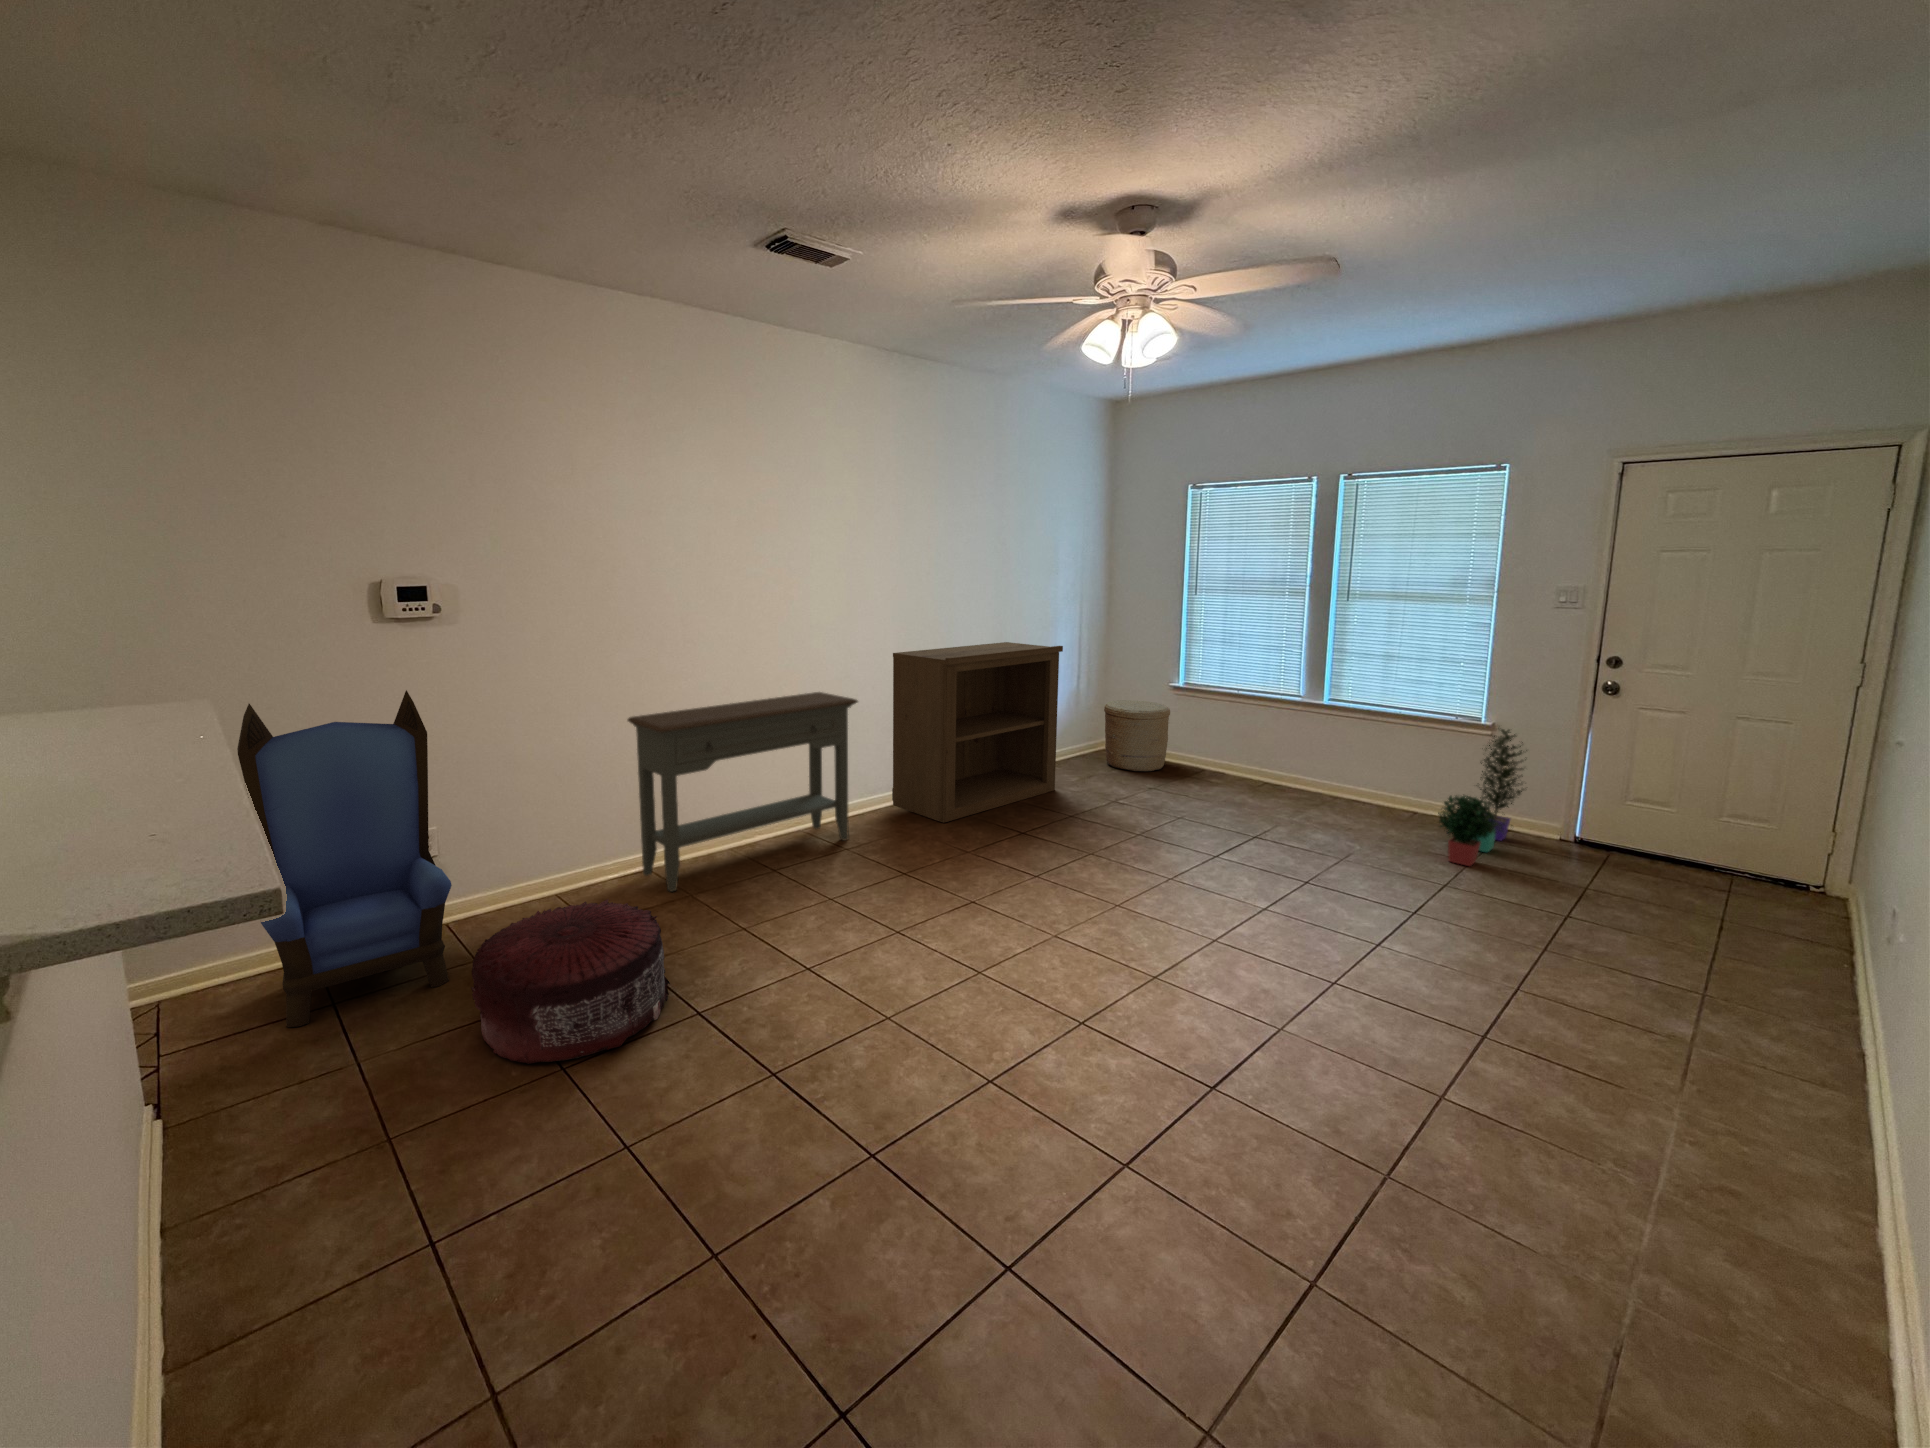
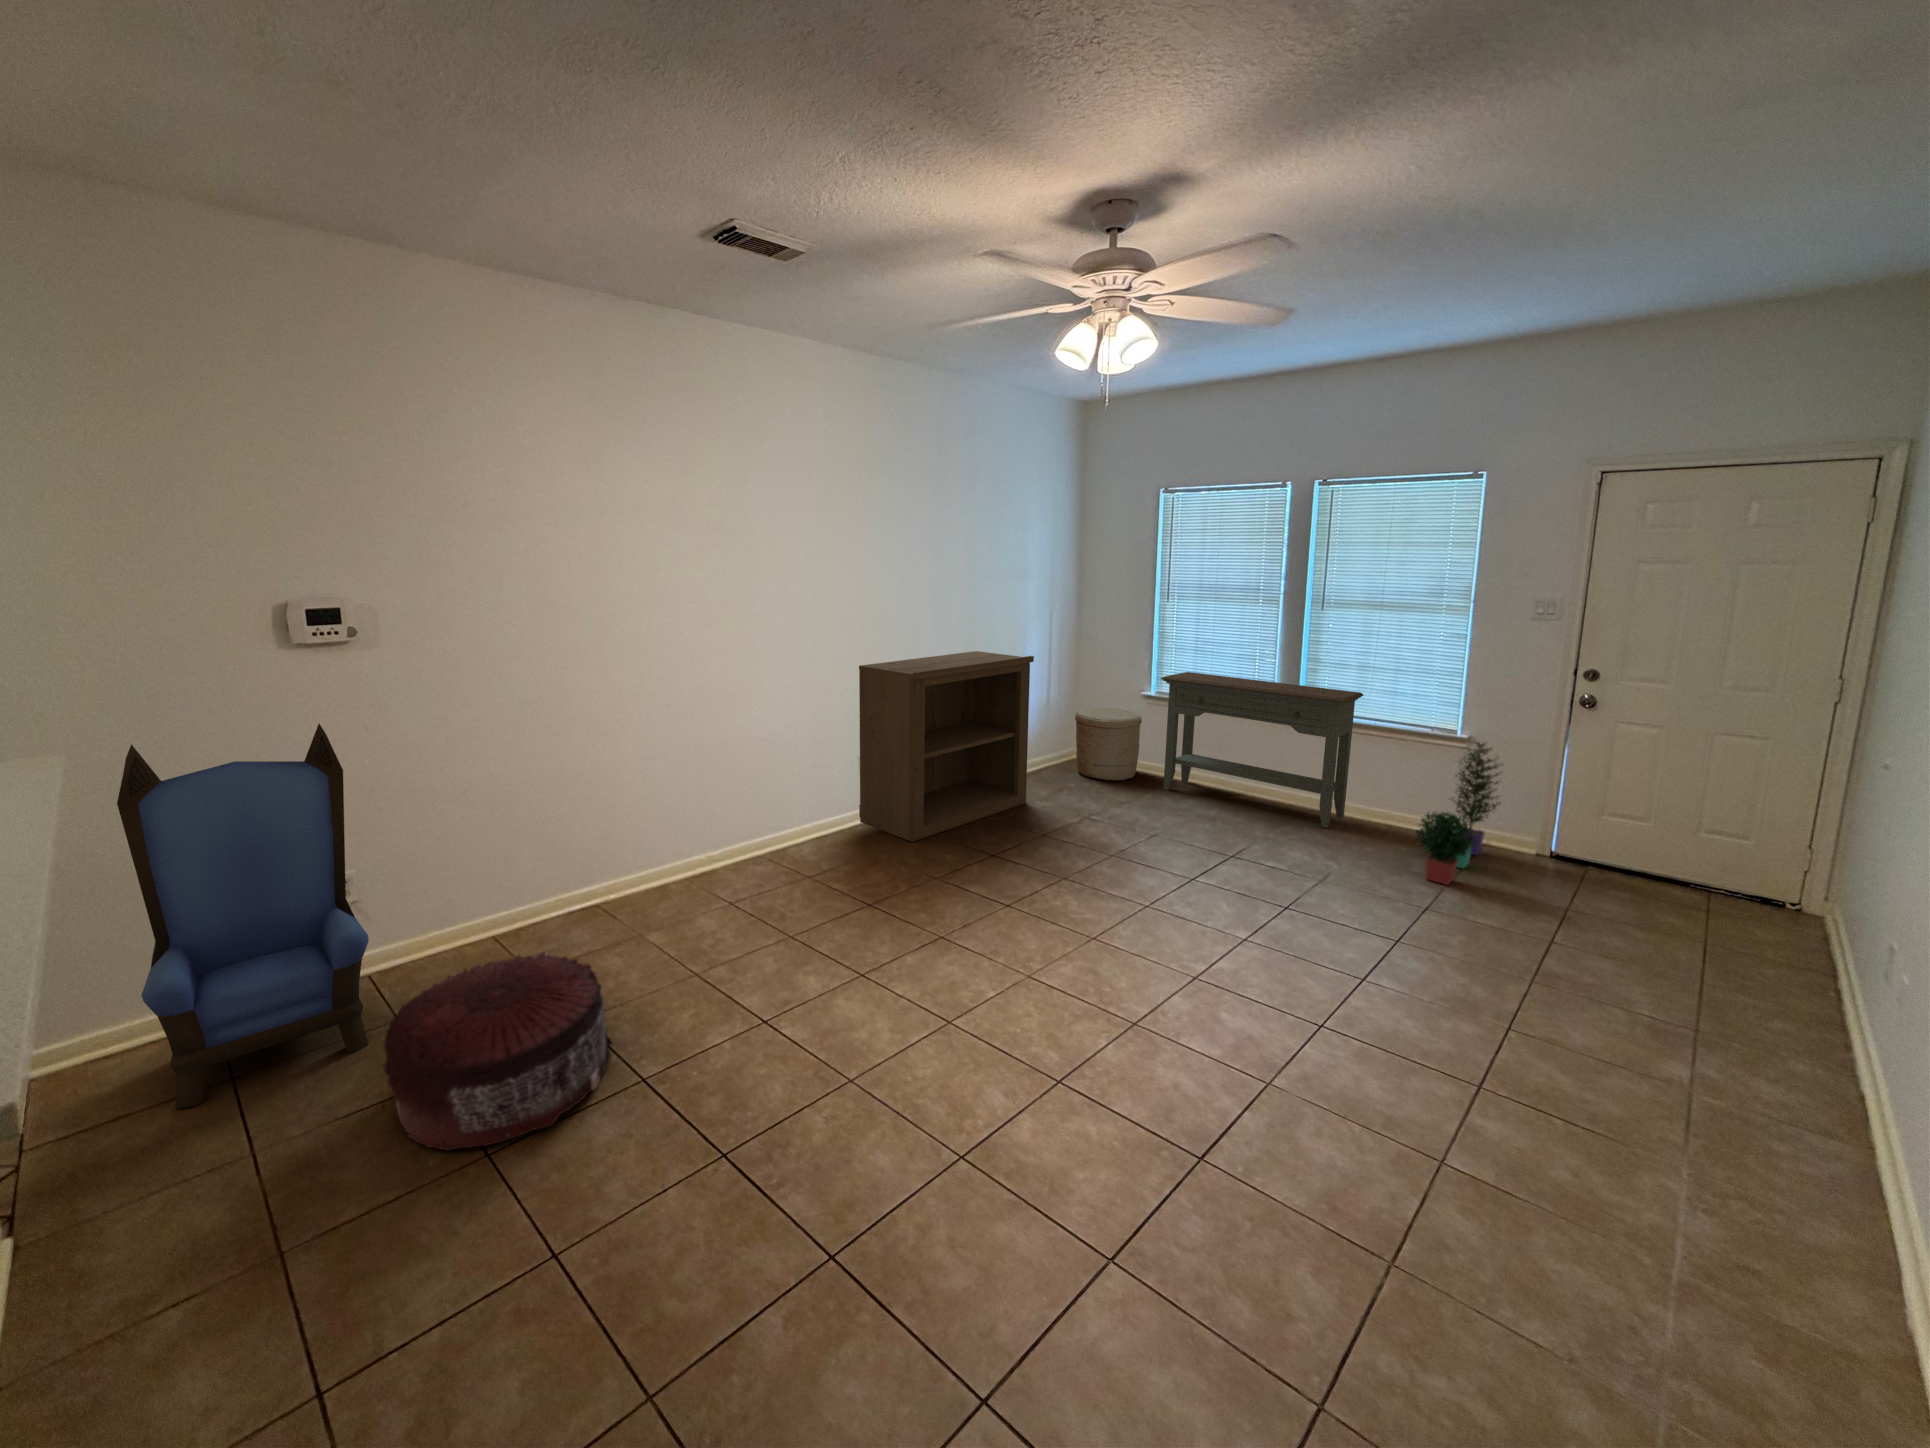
console table: present [628,692,858,892] -> present [1161,672,1363,828]

